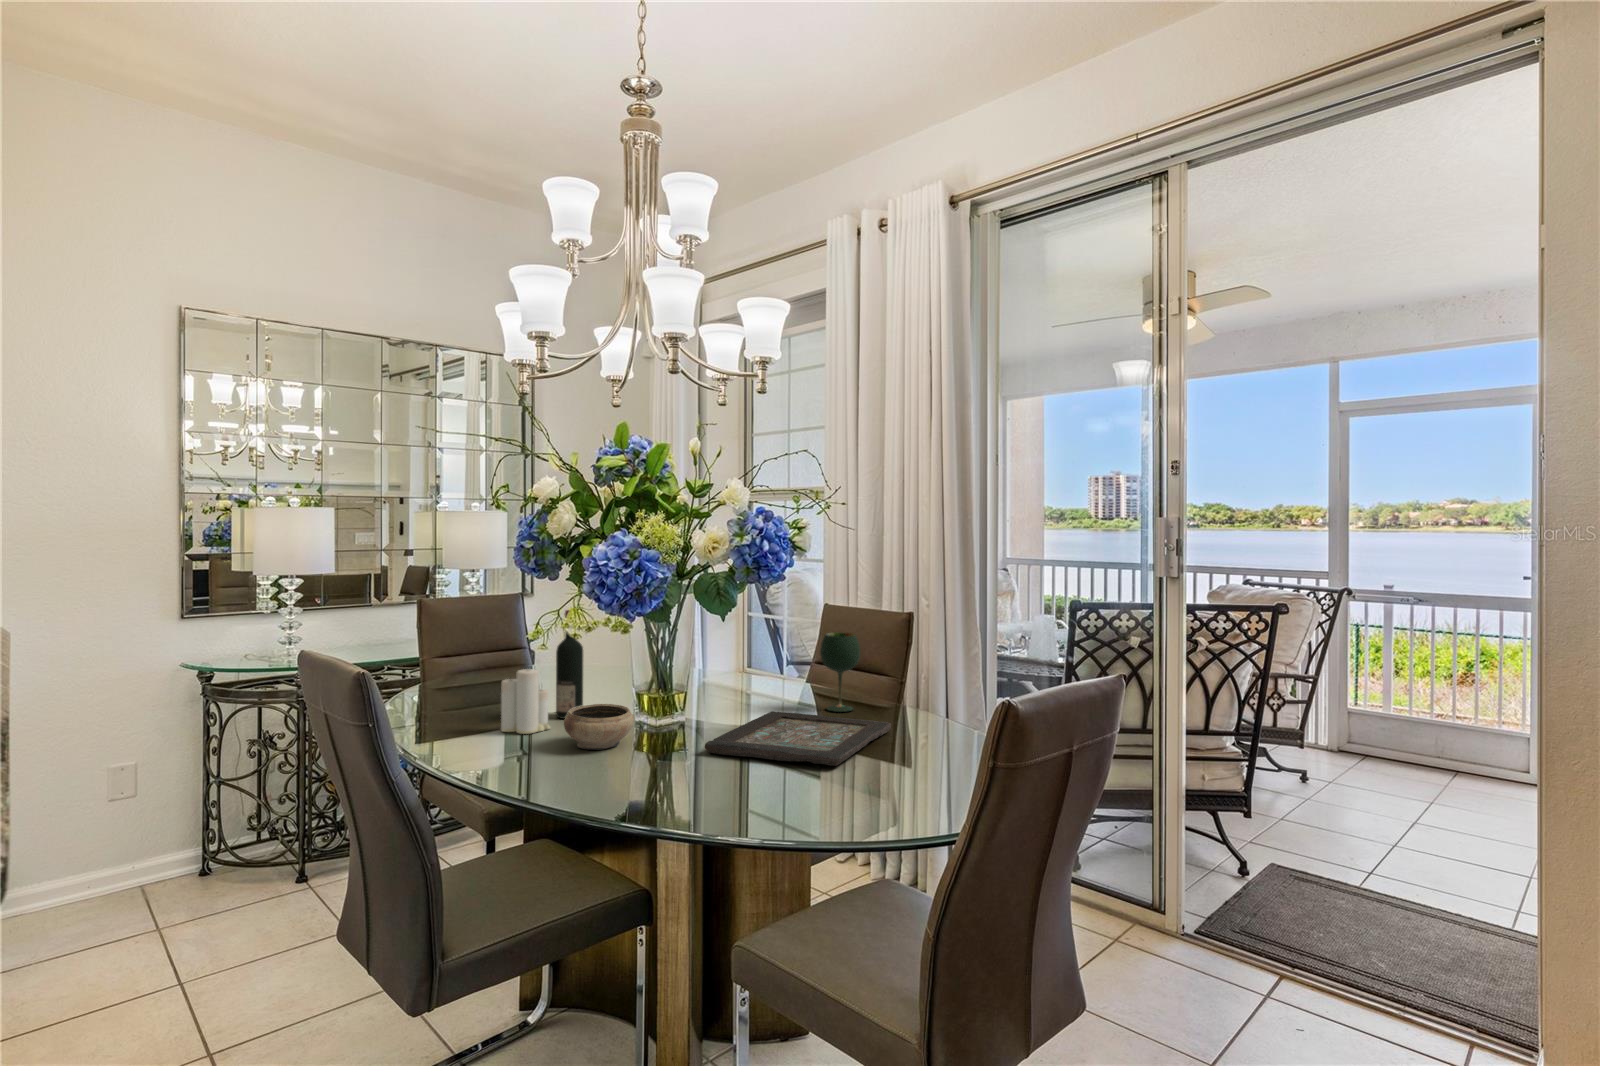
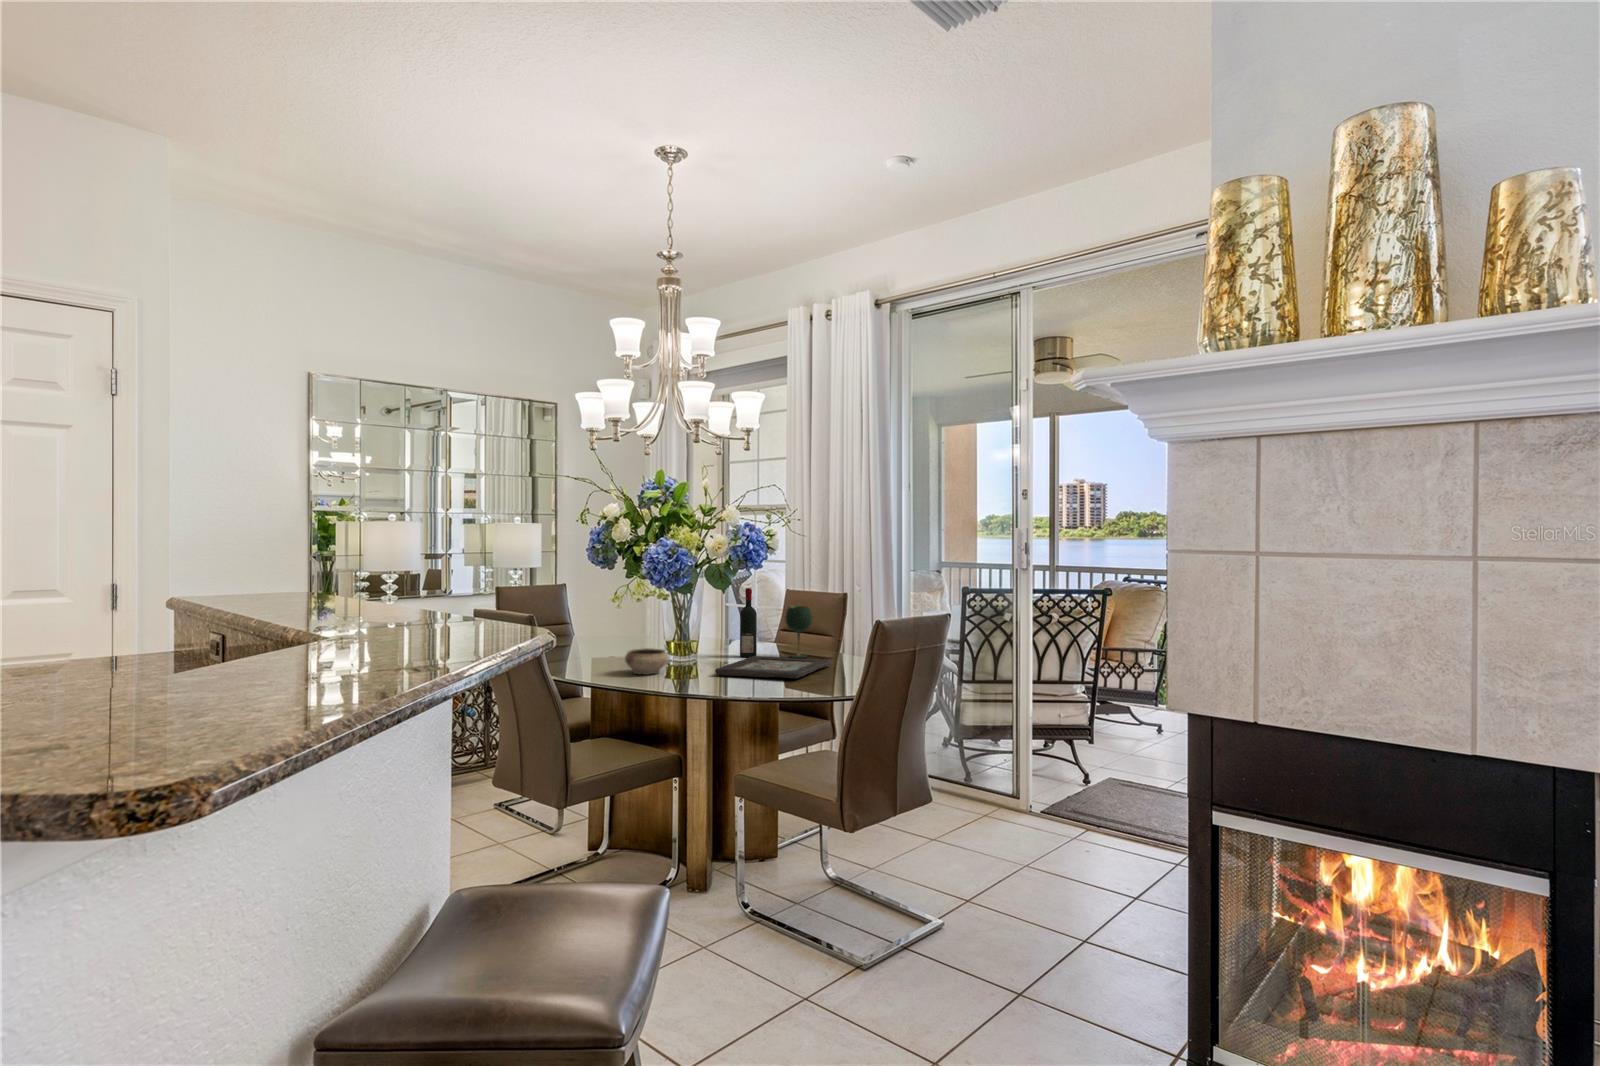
wine bottle: present [556,610,583,719] -> present [740,588,757,657]
candle: present [501,669,550,734] -> none [578,623,610,669]

